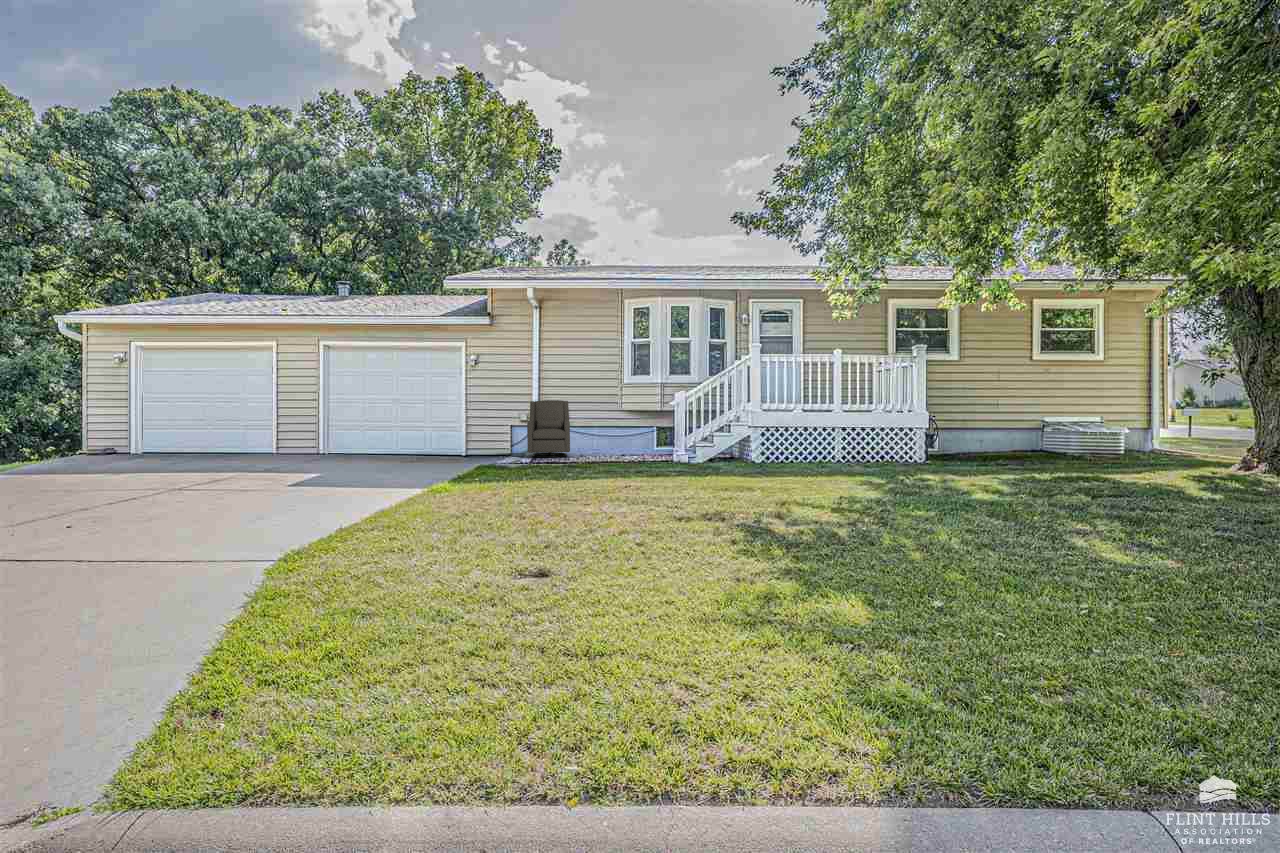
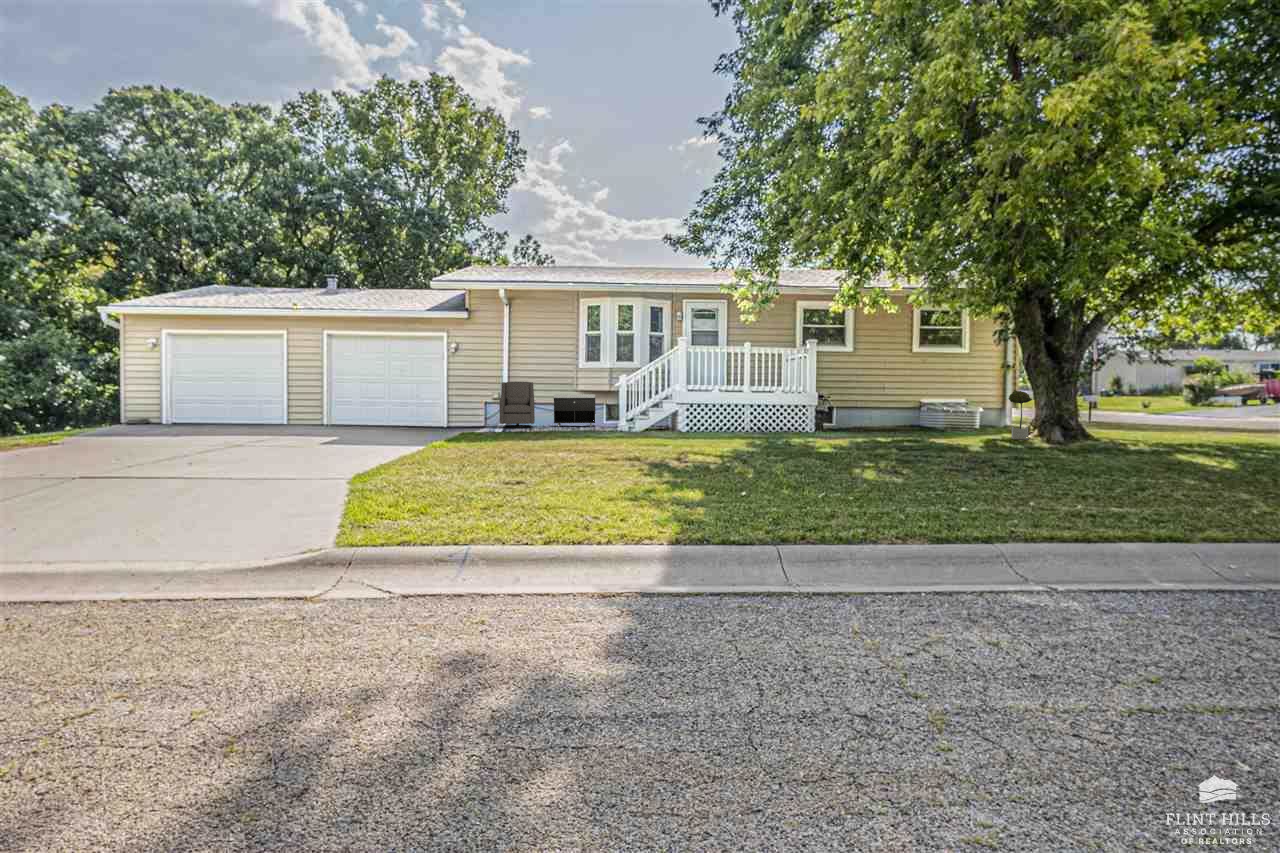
potted tree: none [1217,409,1256,478] -> present [1009,390,1032,440]
storage bench: none [593,415,644,455] -> present [554,394,596,427]

